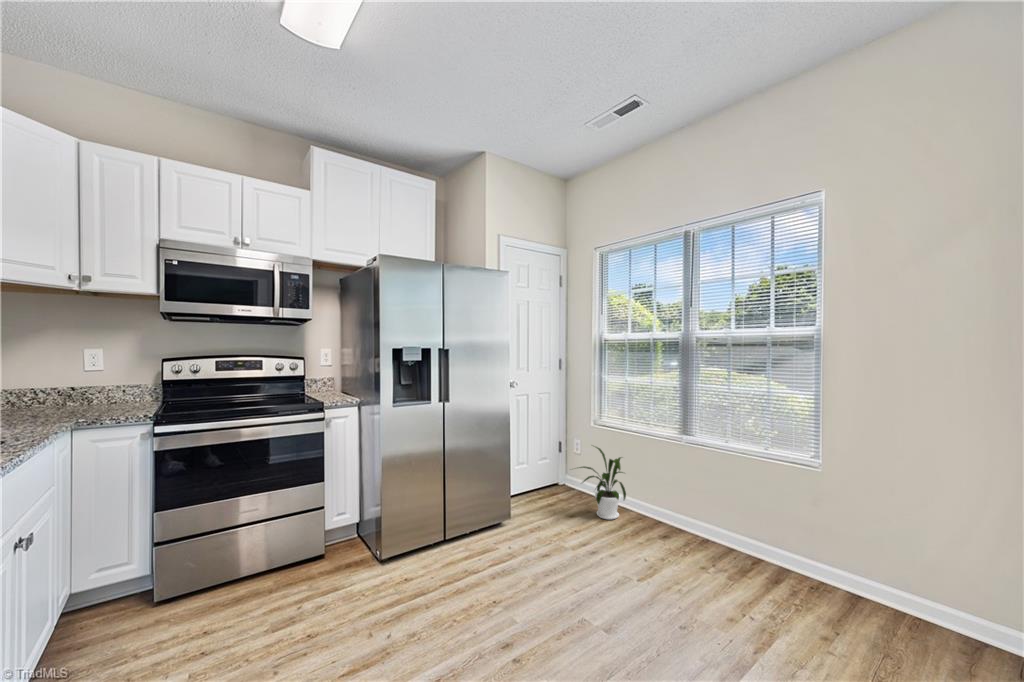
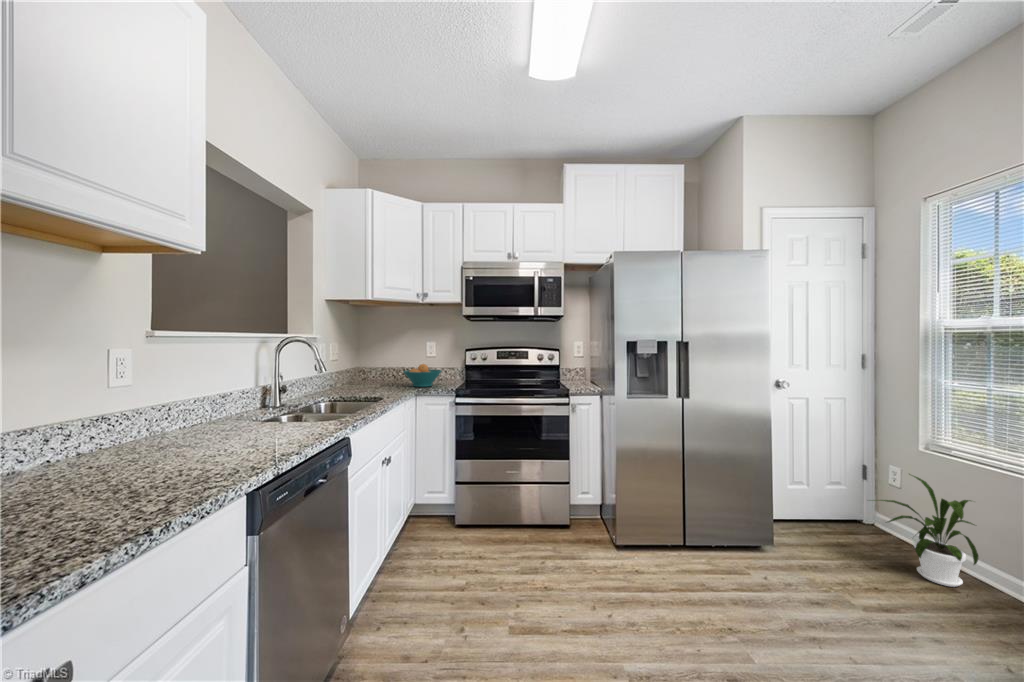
fruit bowl: none [43,381,124,417] -> present [403,364,442,387]

